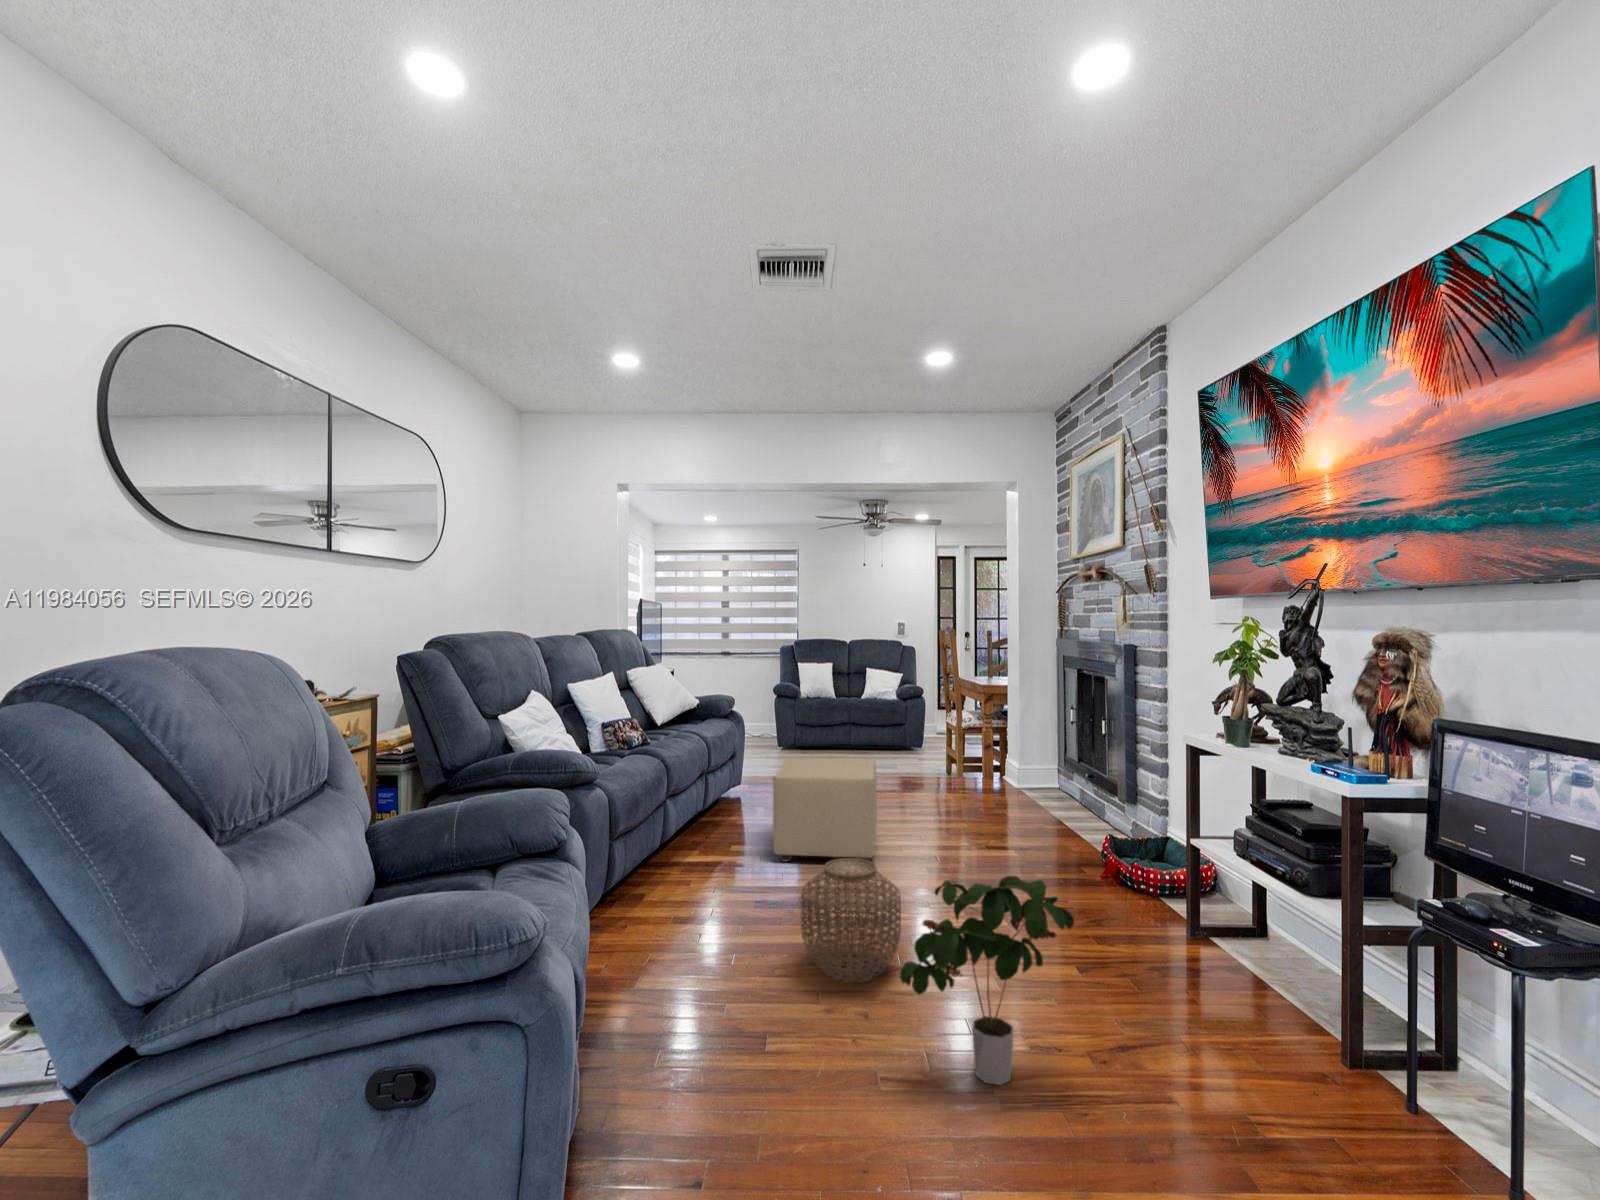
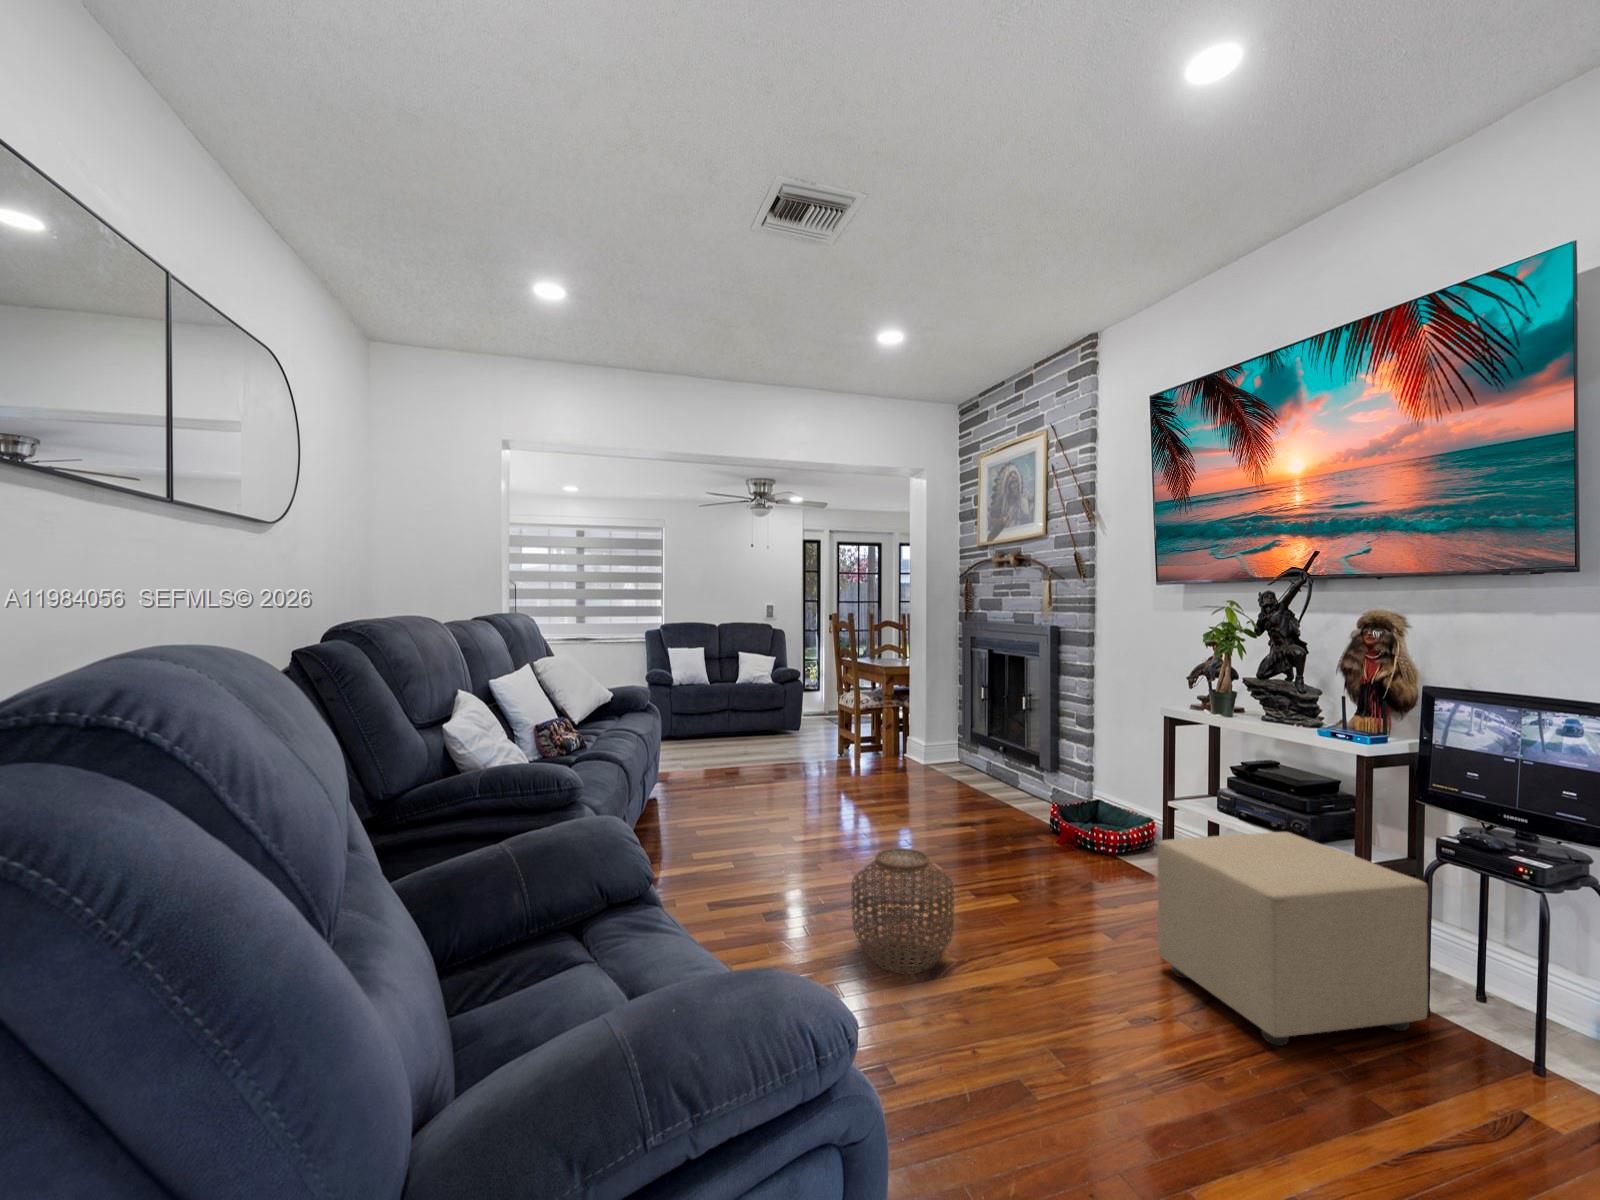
ottoman: present [773,758,877,861] -> present [1158,832,1428,1046]
potted plant: present [900,876,1074,1085] -> none [1024,849,1161,1047]

